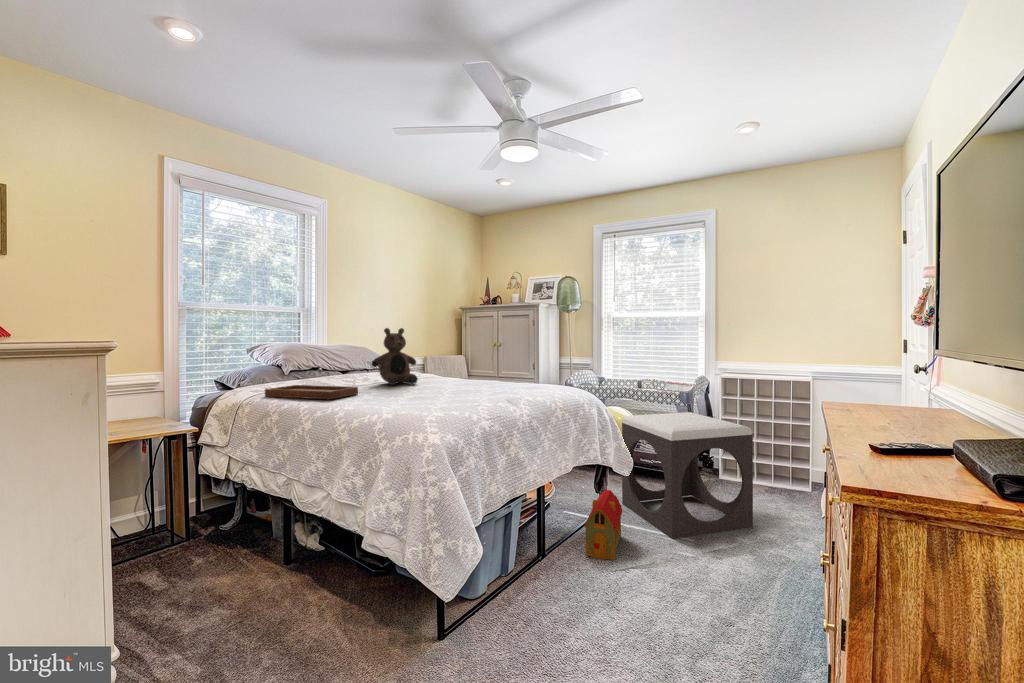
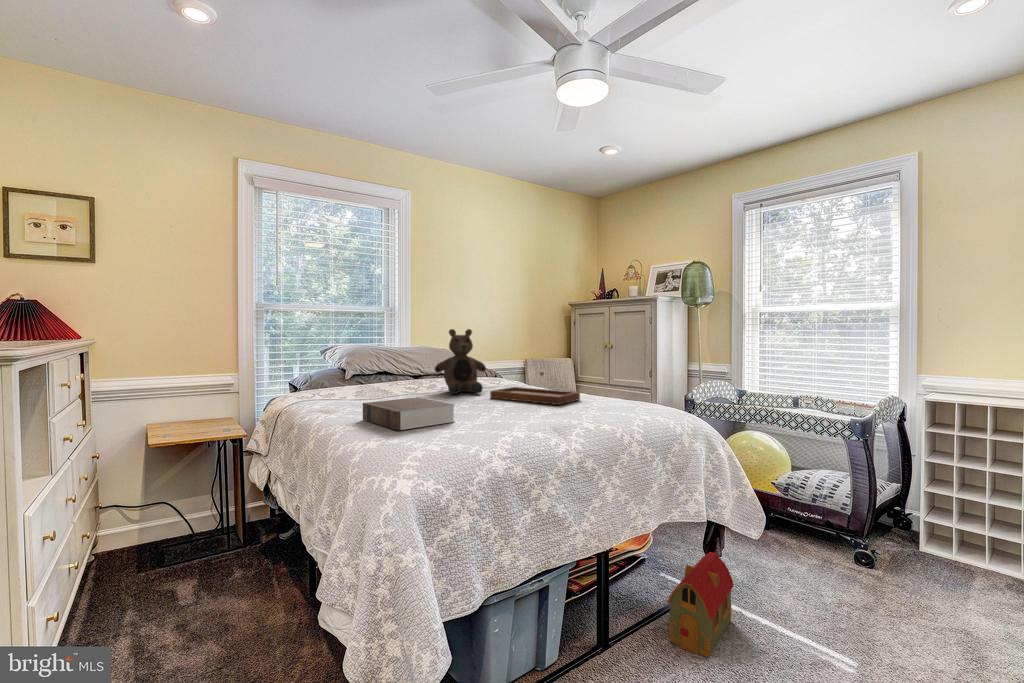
tray: present [265,368,358,399] -> present [490,371,580,405]
book: none [338,386,424,411] -> present [363,397,455,430]
footstool: present [622,412,753,539] -> none [749,450,968,647]

